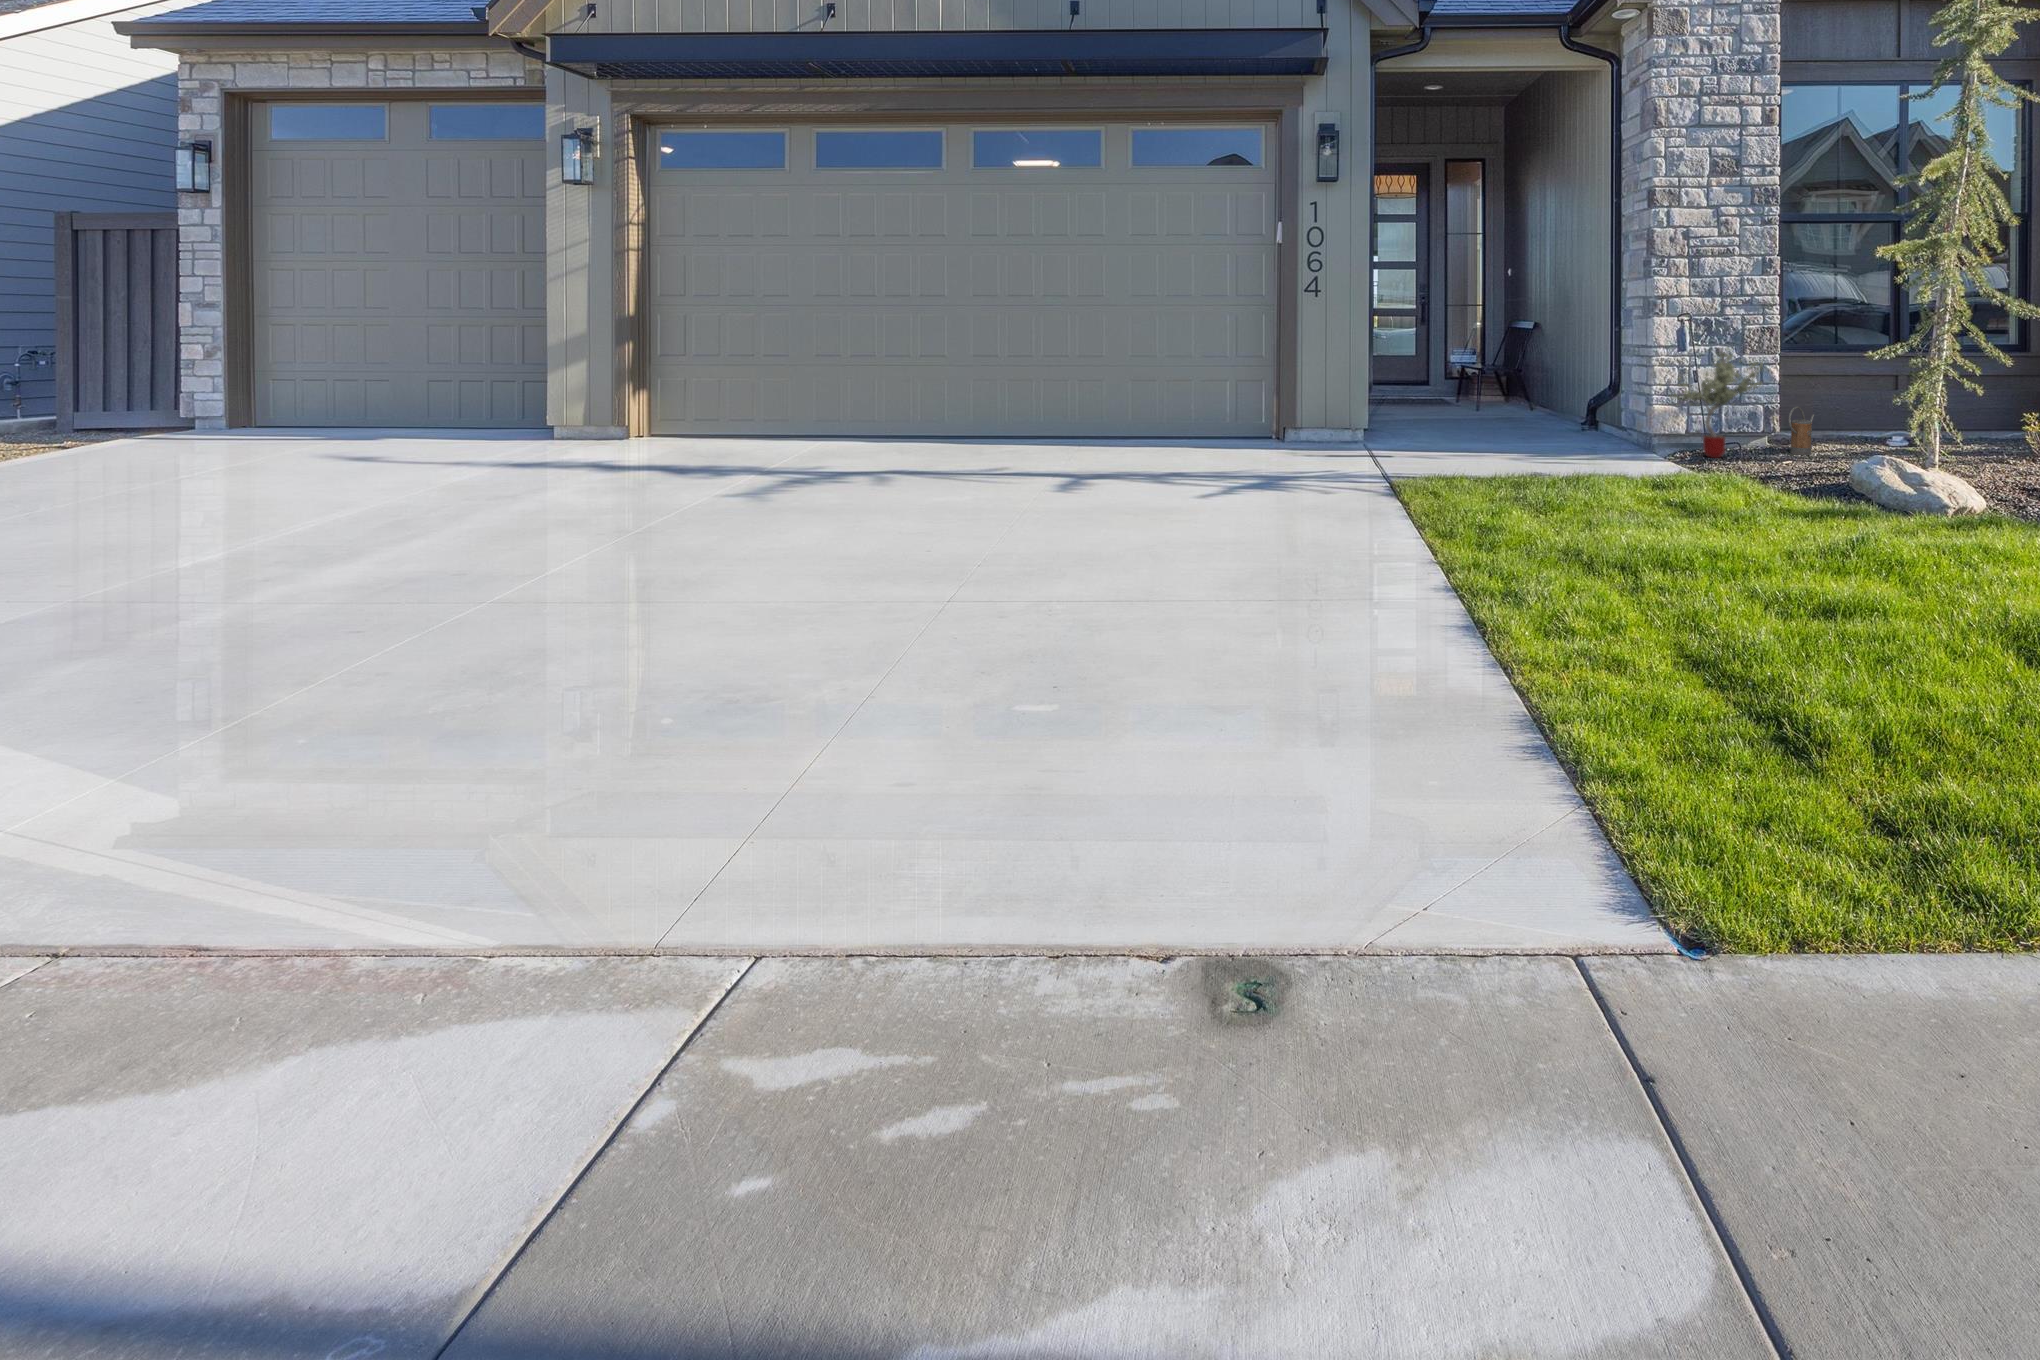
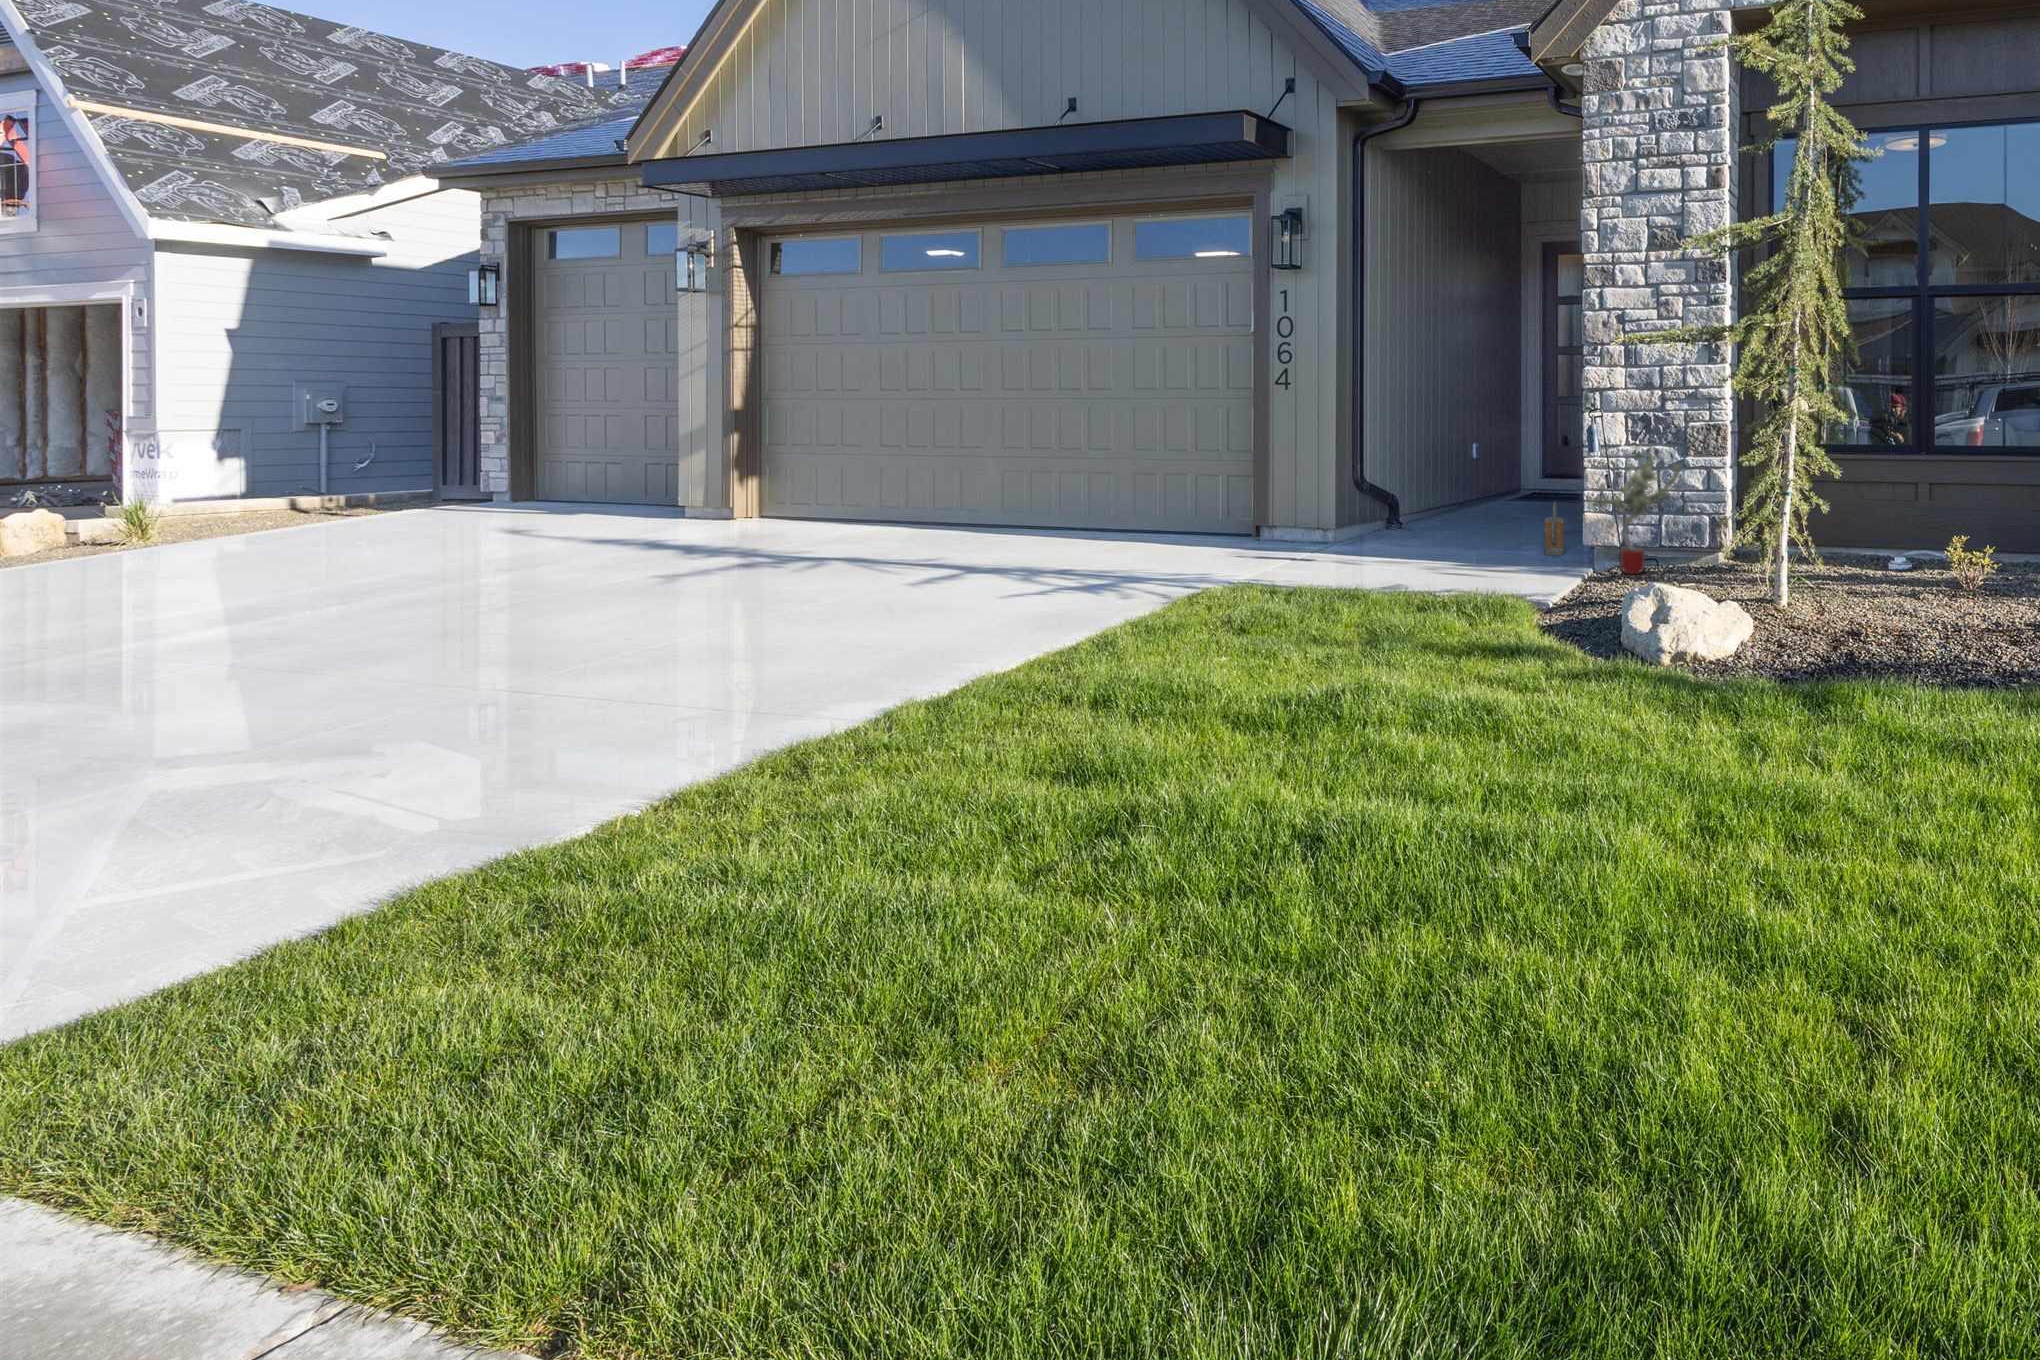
watering can: present [1788,406,1815,455] -> present [1544,502,1565,555]

